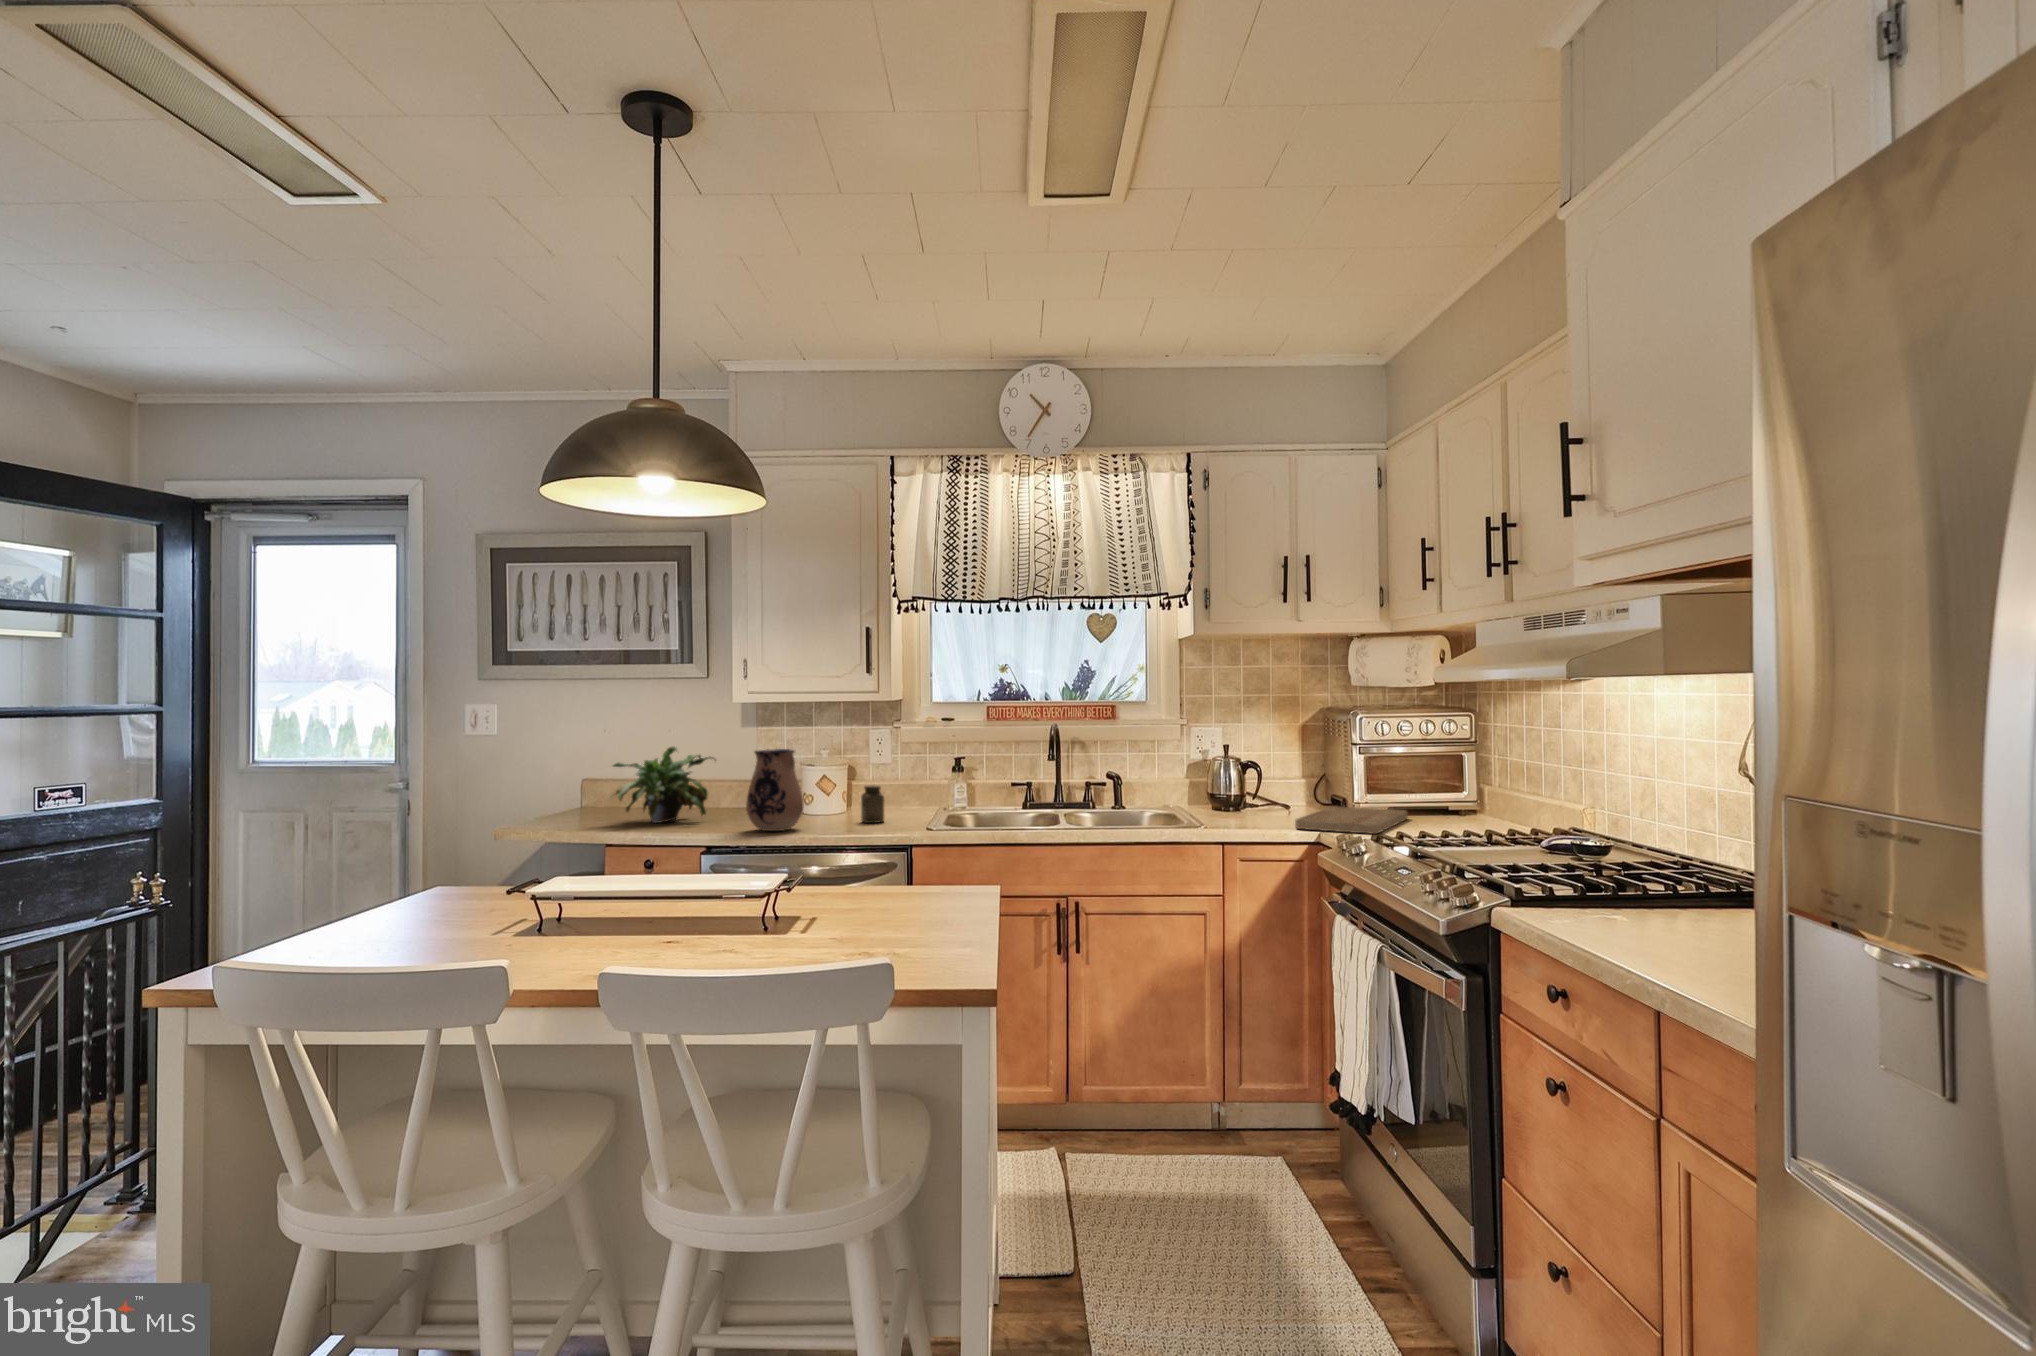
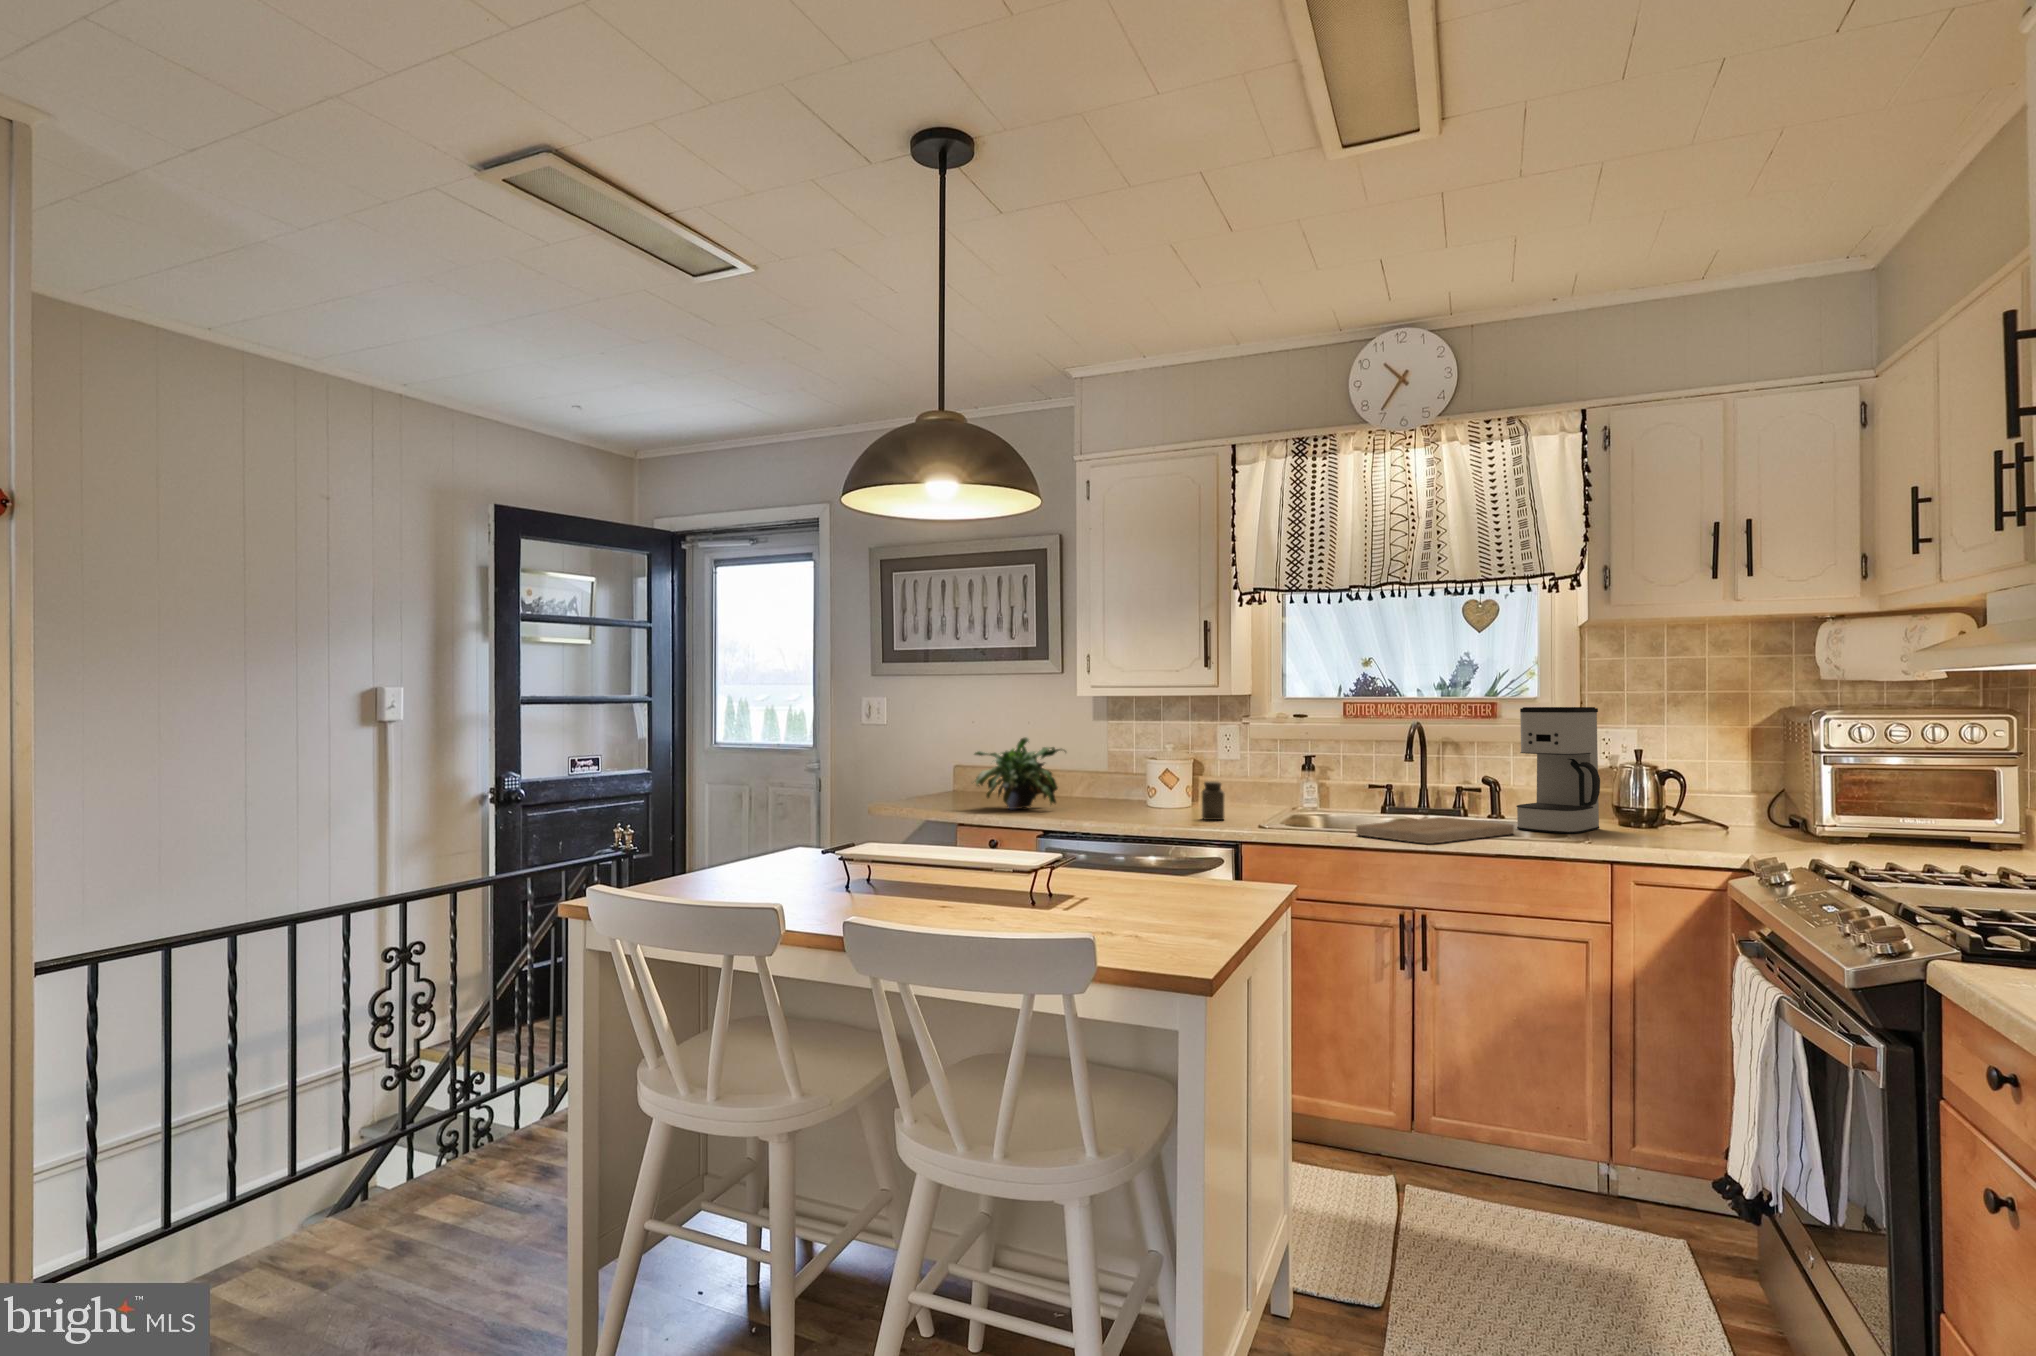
coffee maker: none [1138,708,1202,818] -> present [1516,707,1600,833]
ceramic pitcher: present [746,749,804,831] -> none [1085,741,1140,822]
cutting board: present [1295,807,1407,834] -> present [1356,817,1514,844]

